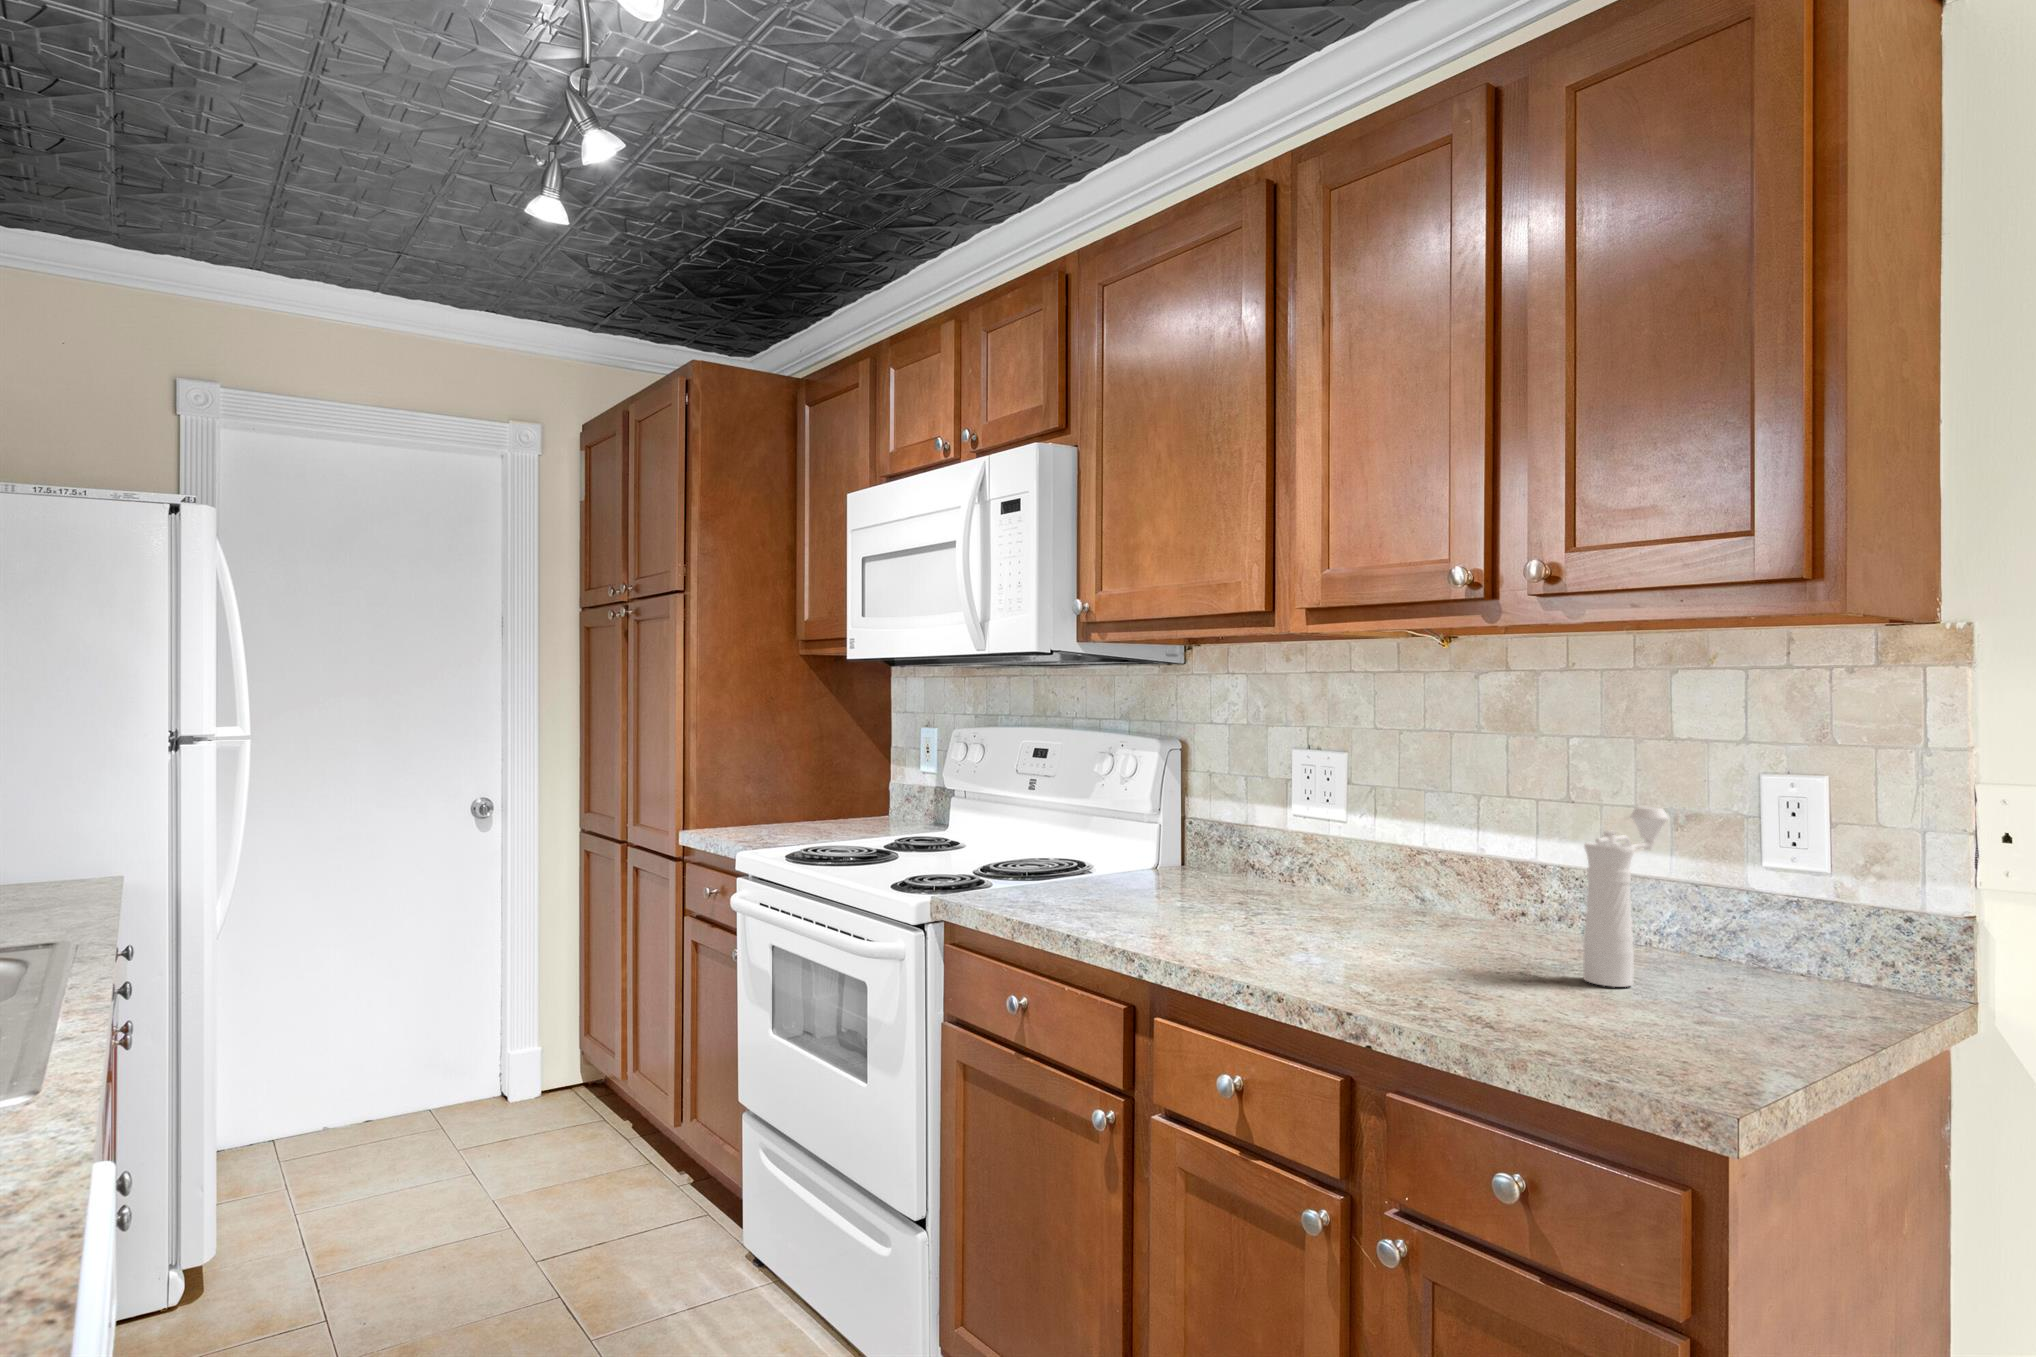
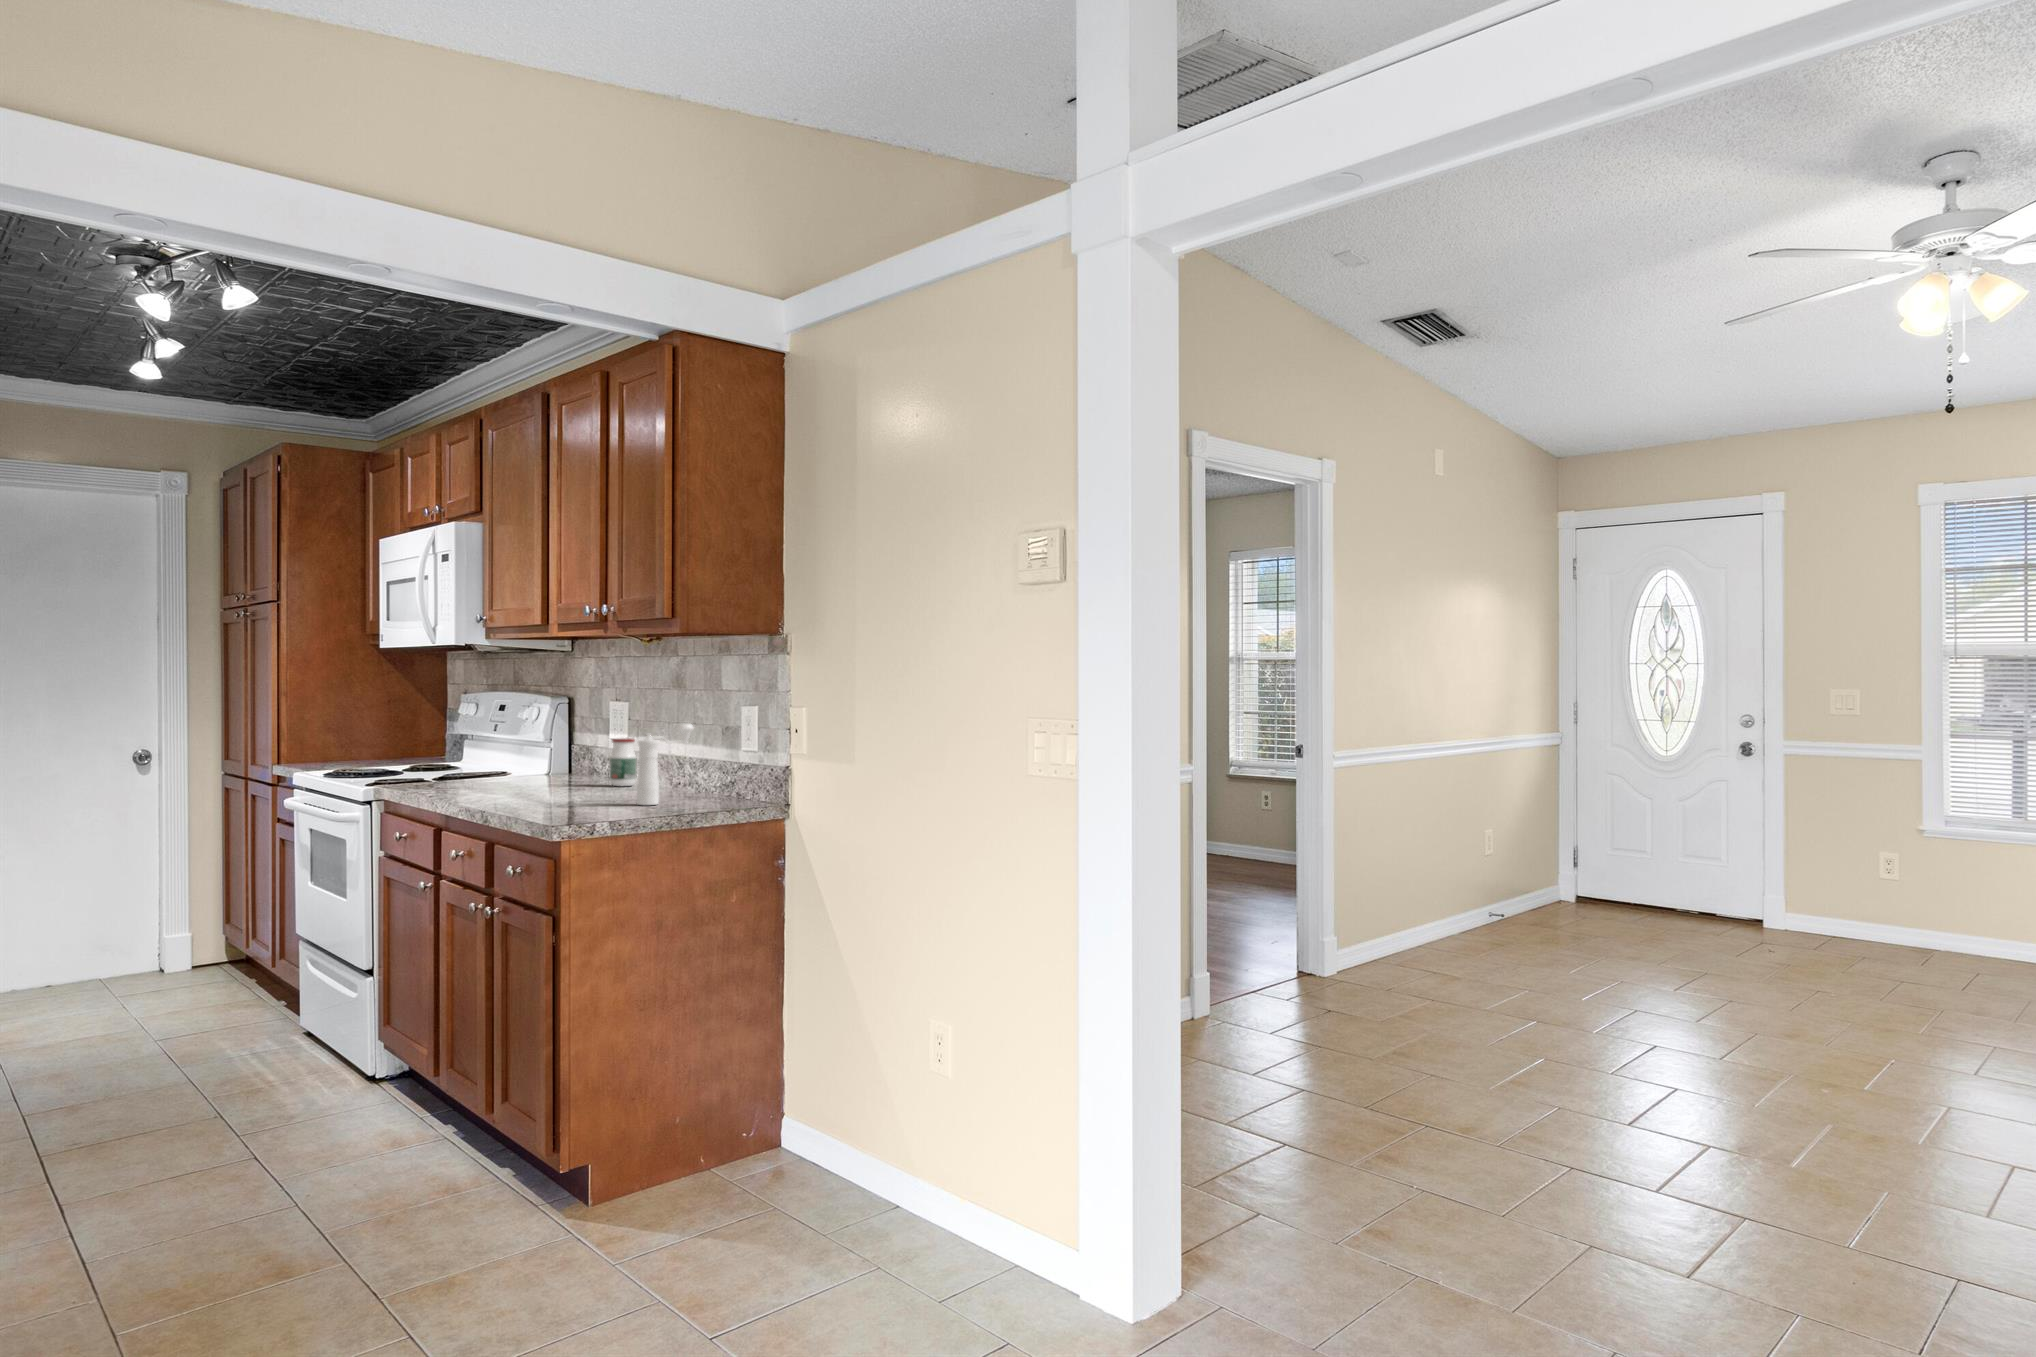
jar: none [1328,816,1376,905] -> present [610,738,636,786]

